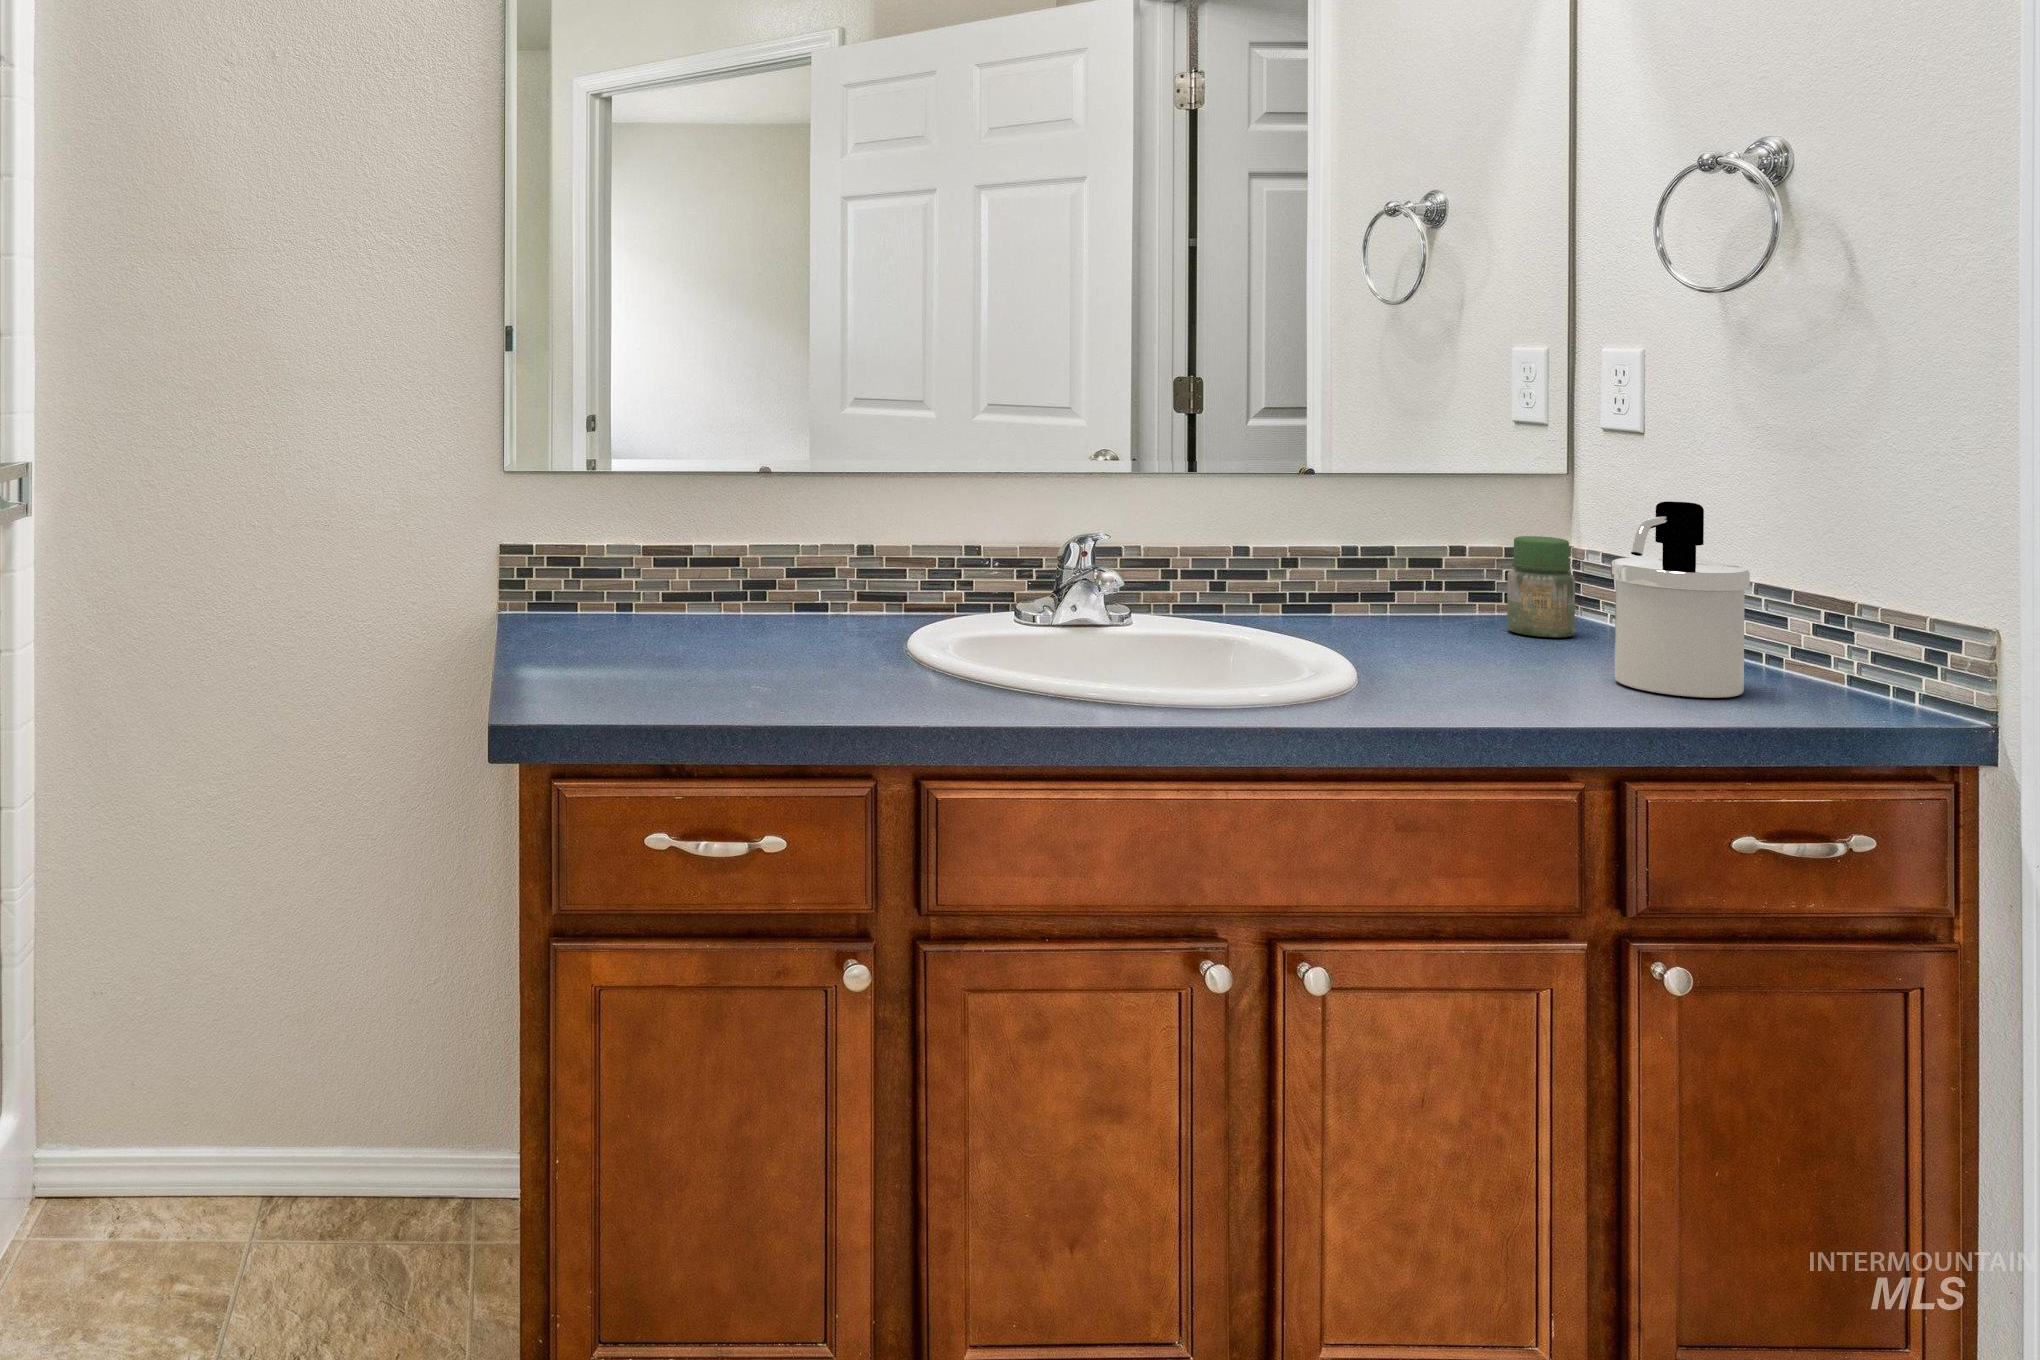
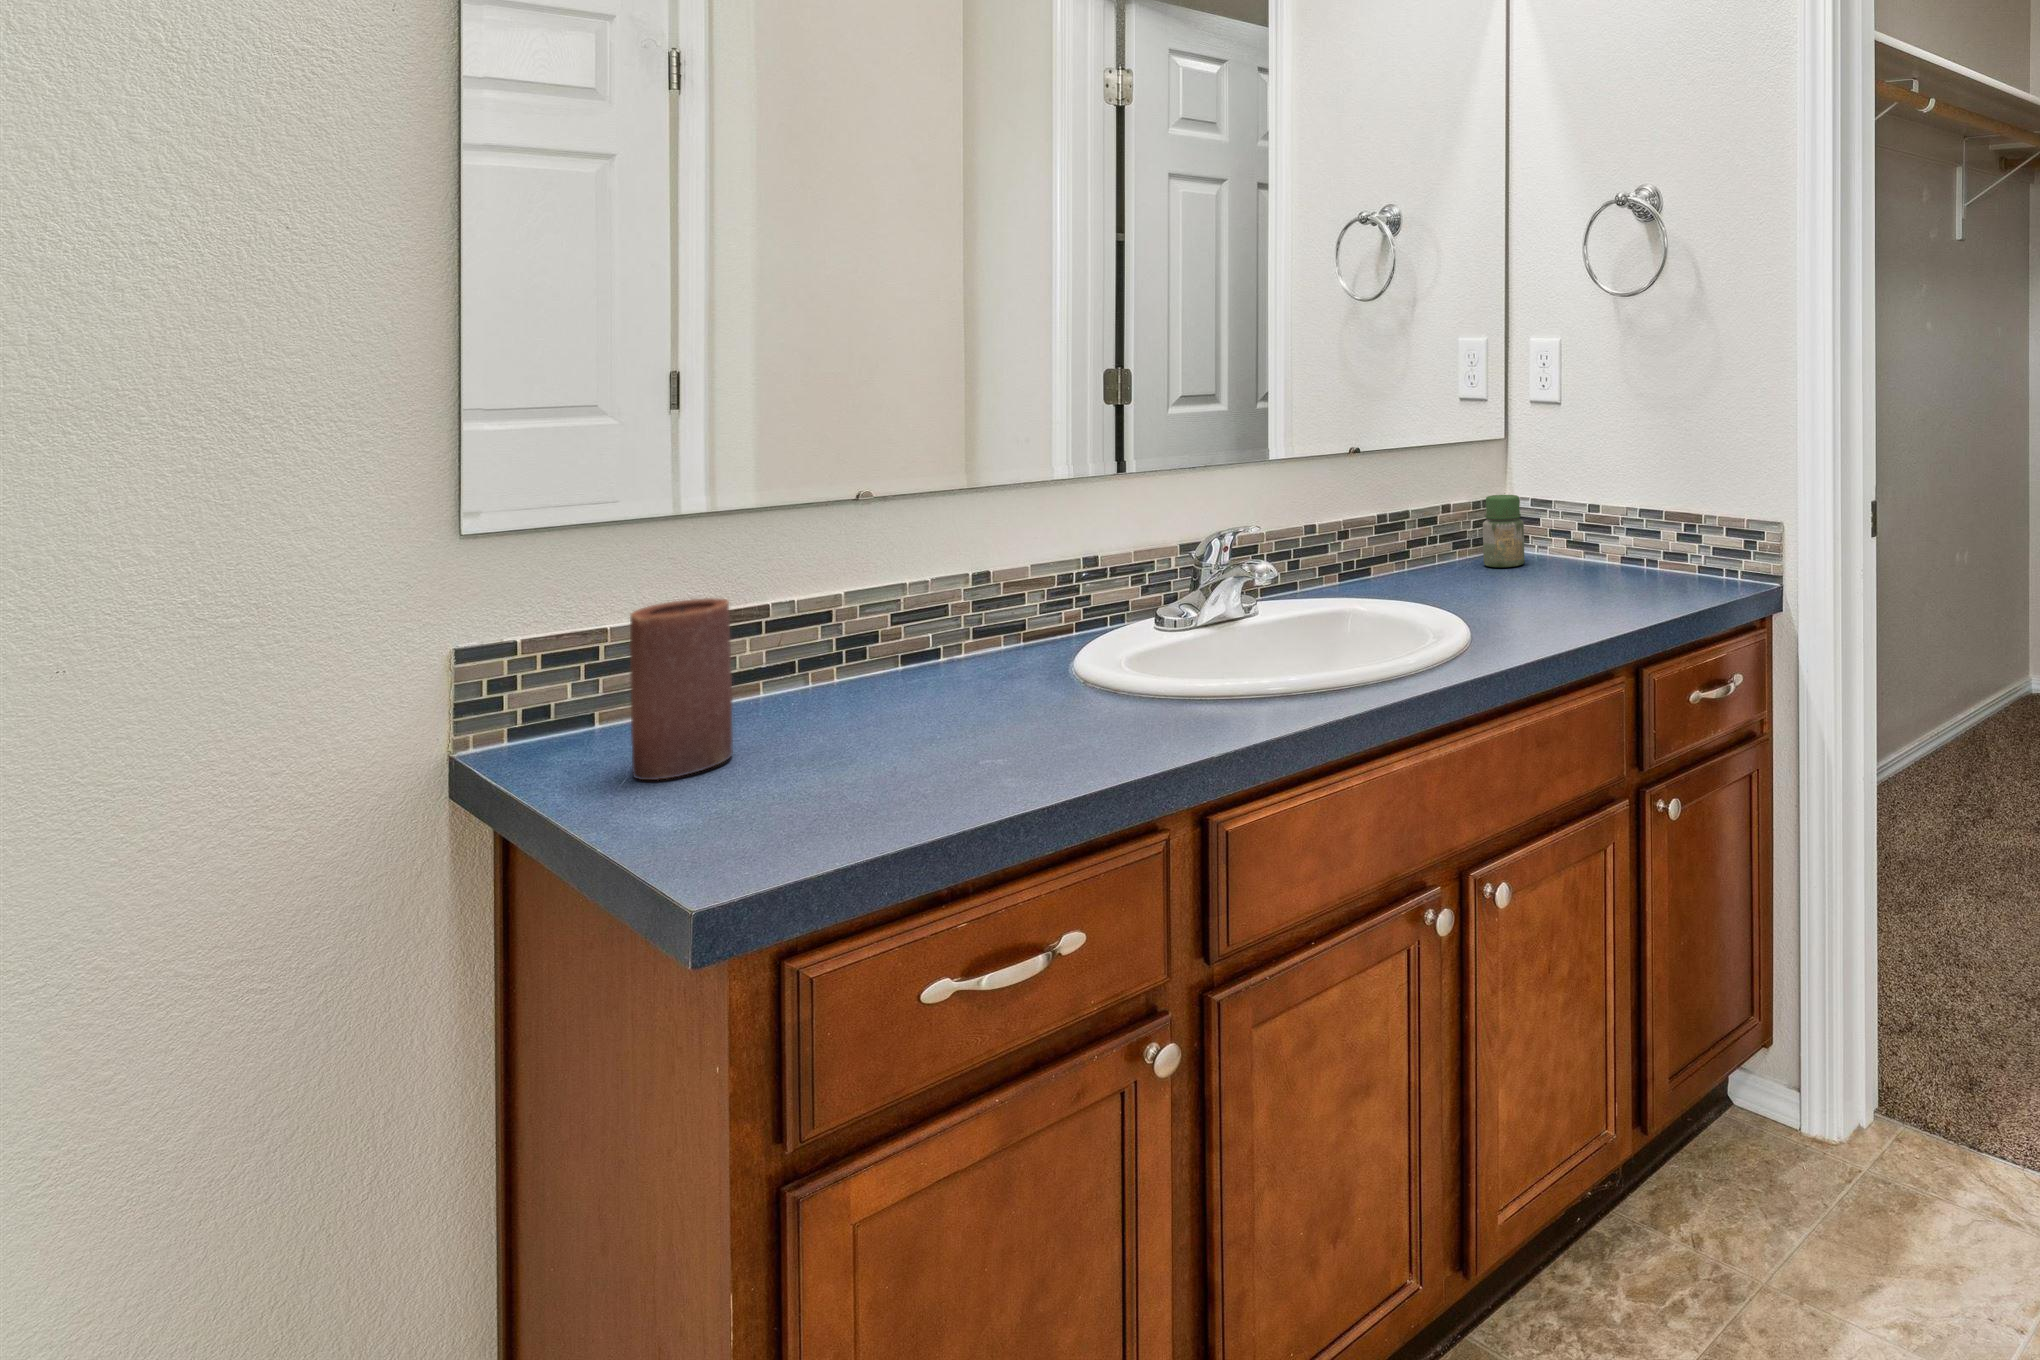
soap dispenser: present [1611,501,1750,698] -> none [1584,460,1663,597]
candle: none [585,523,648,654] -> present [629,598,733,780]

